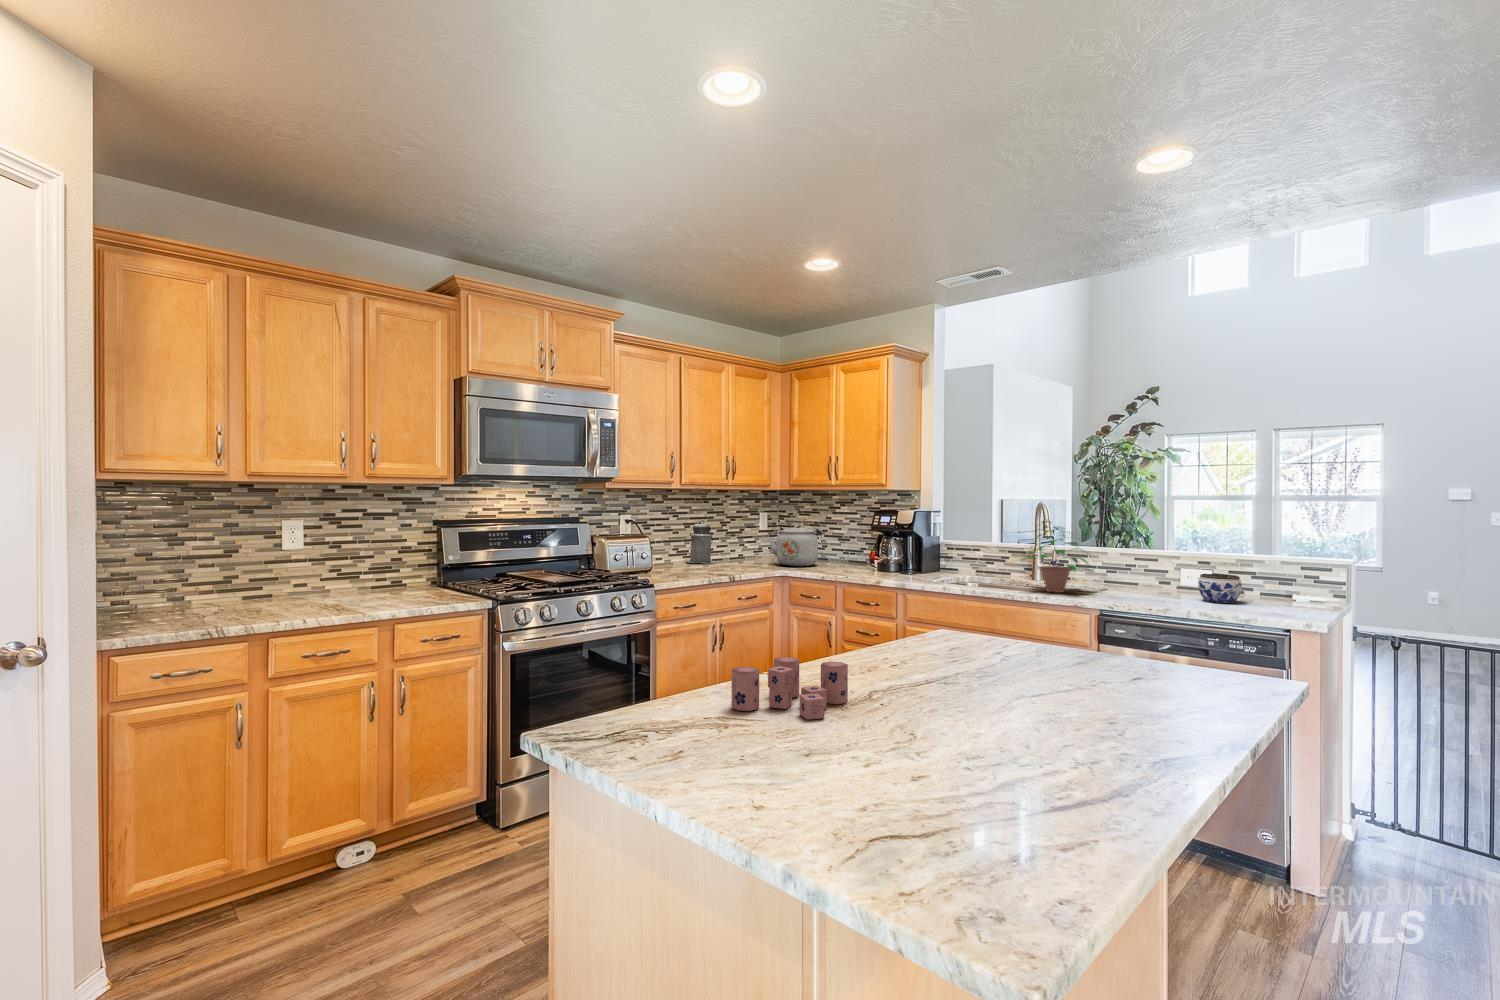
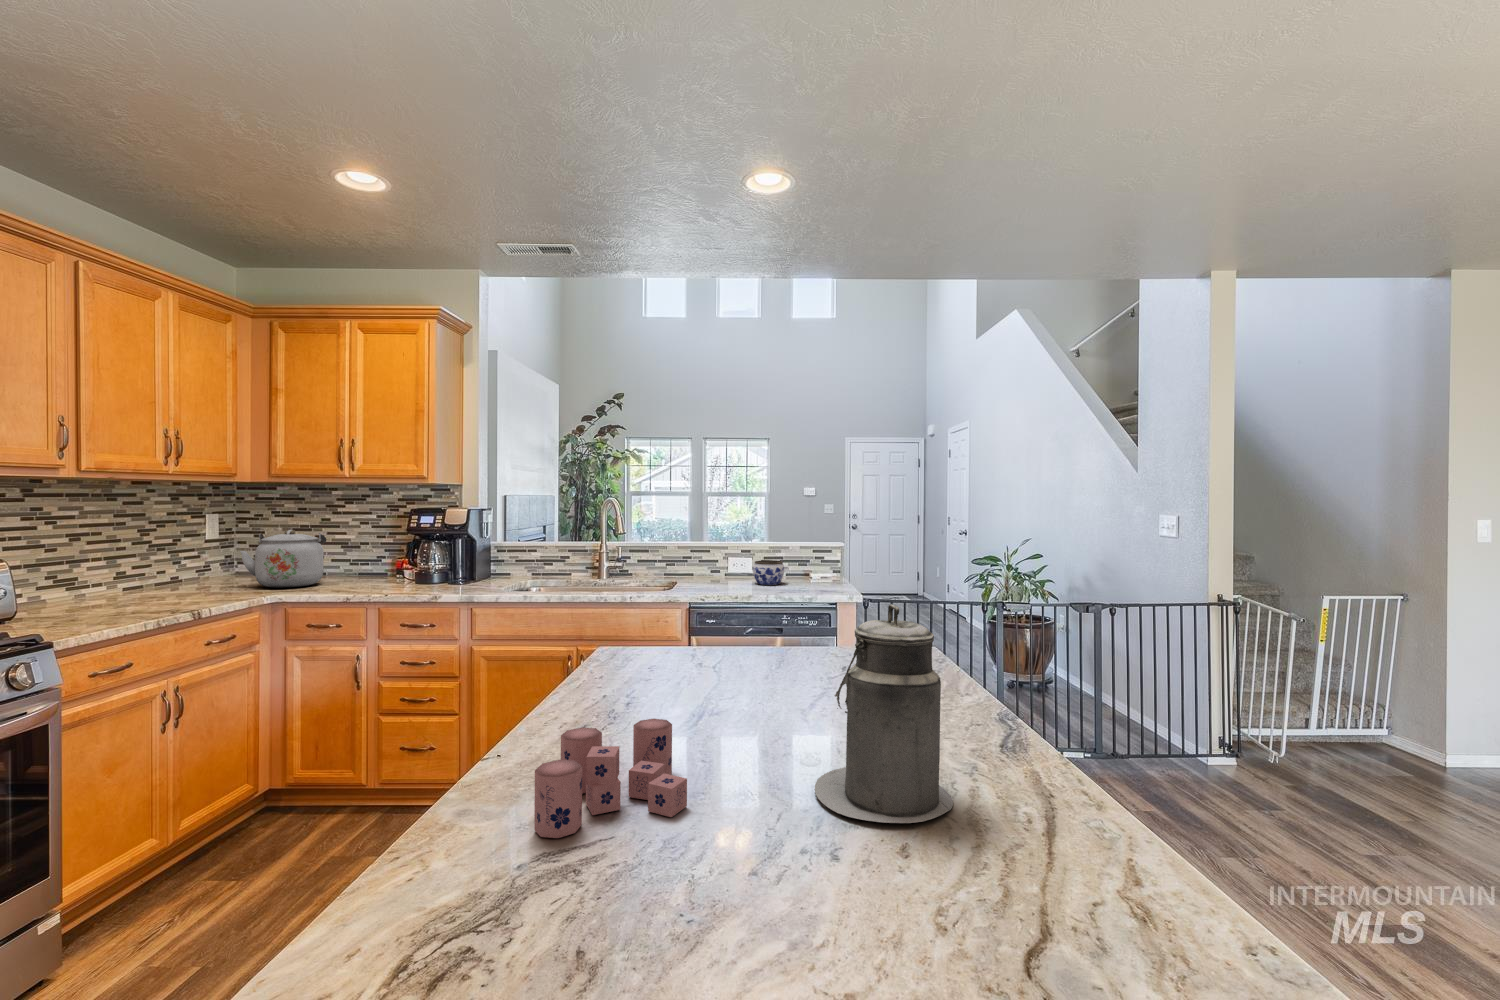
canister: present [687,520,716,563] -> present [815,604,953,823]
potted plant: present [1023,521,1088,593] -> none [604,517,674,590]

